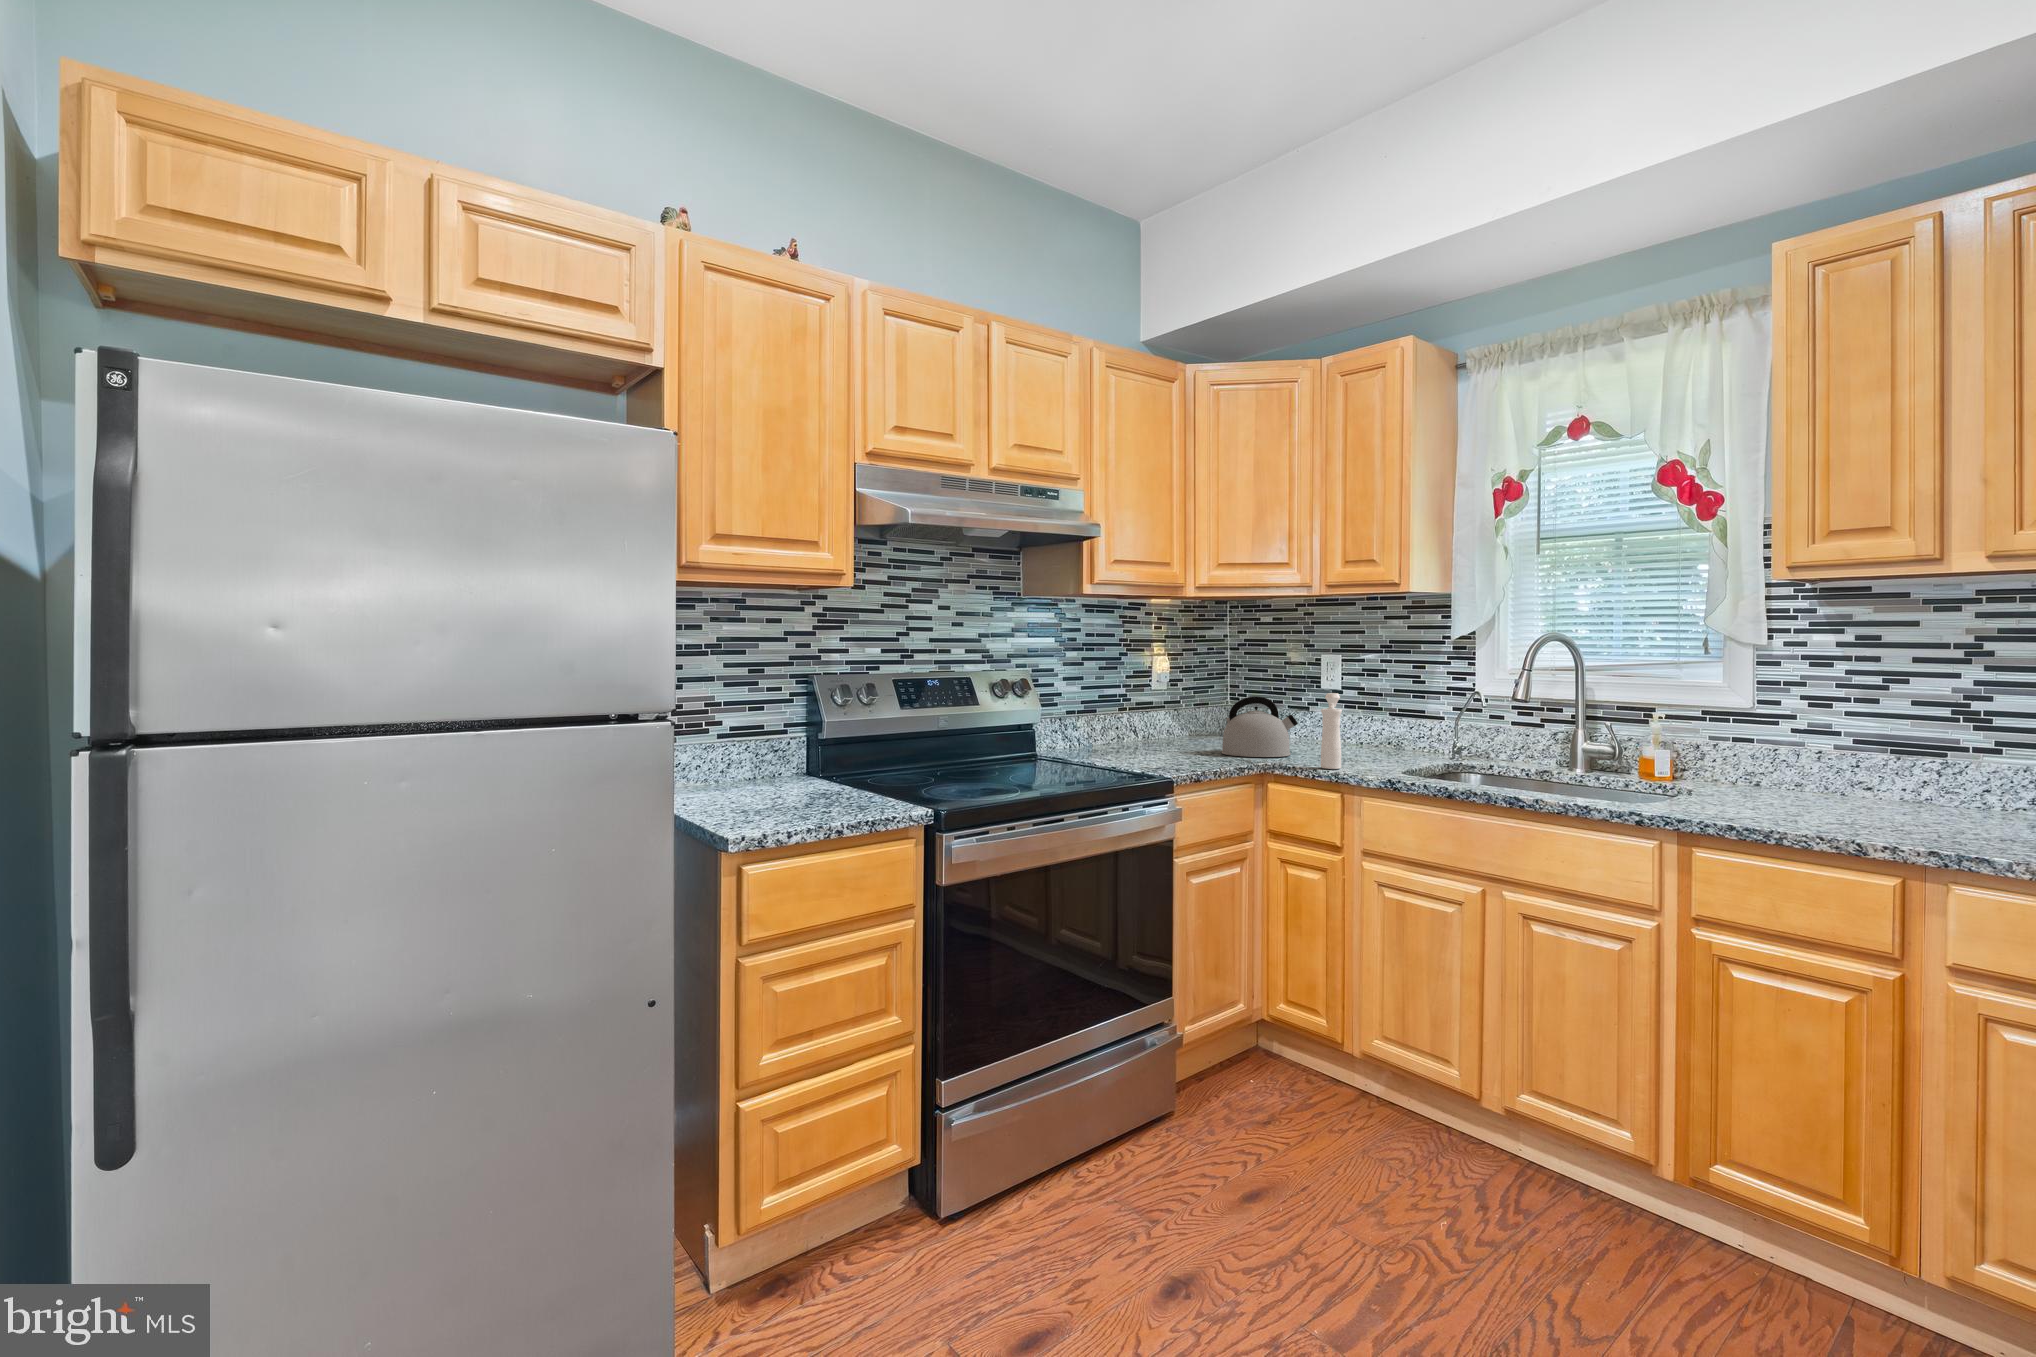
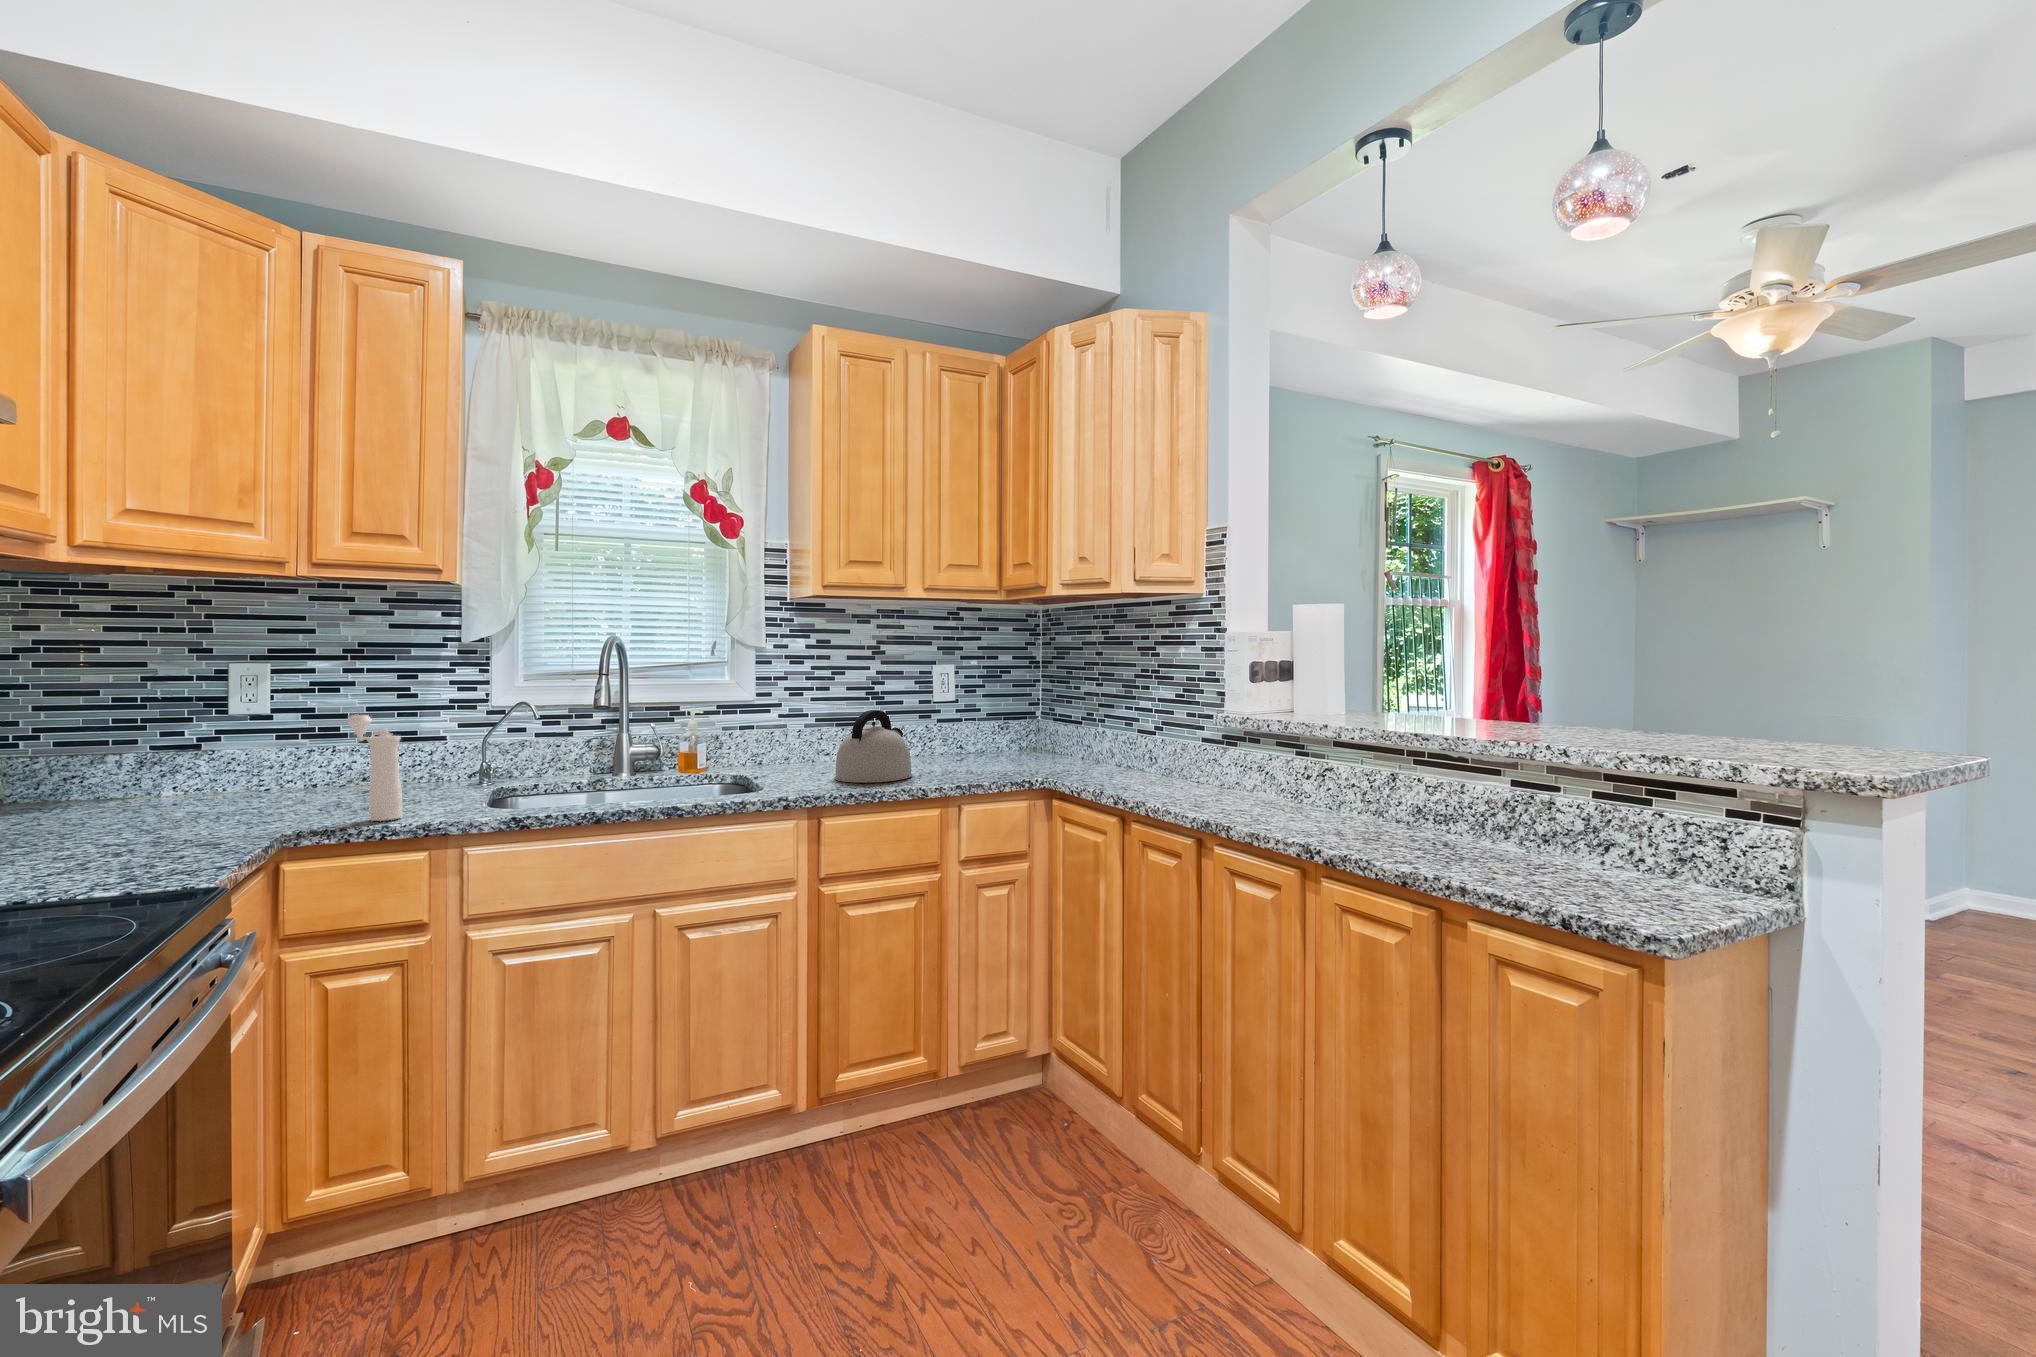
kettle: present [1221,696,1298,757] -> present [835,710,912,783]

